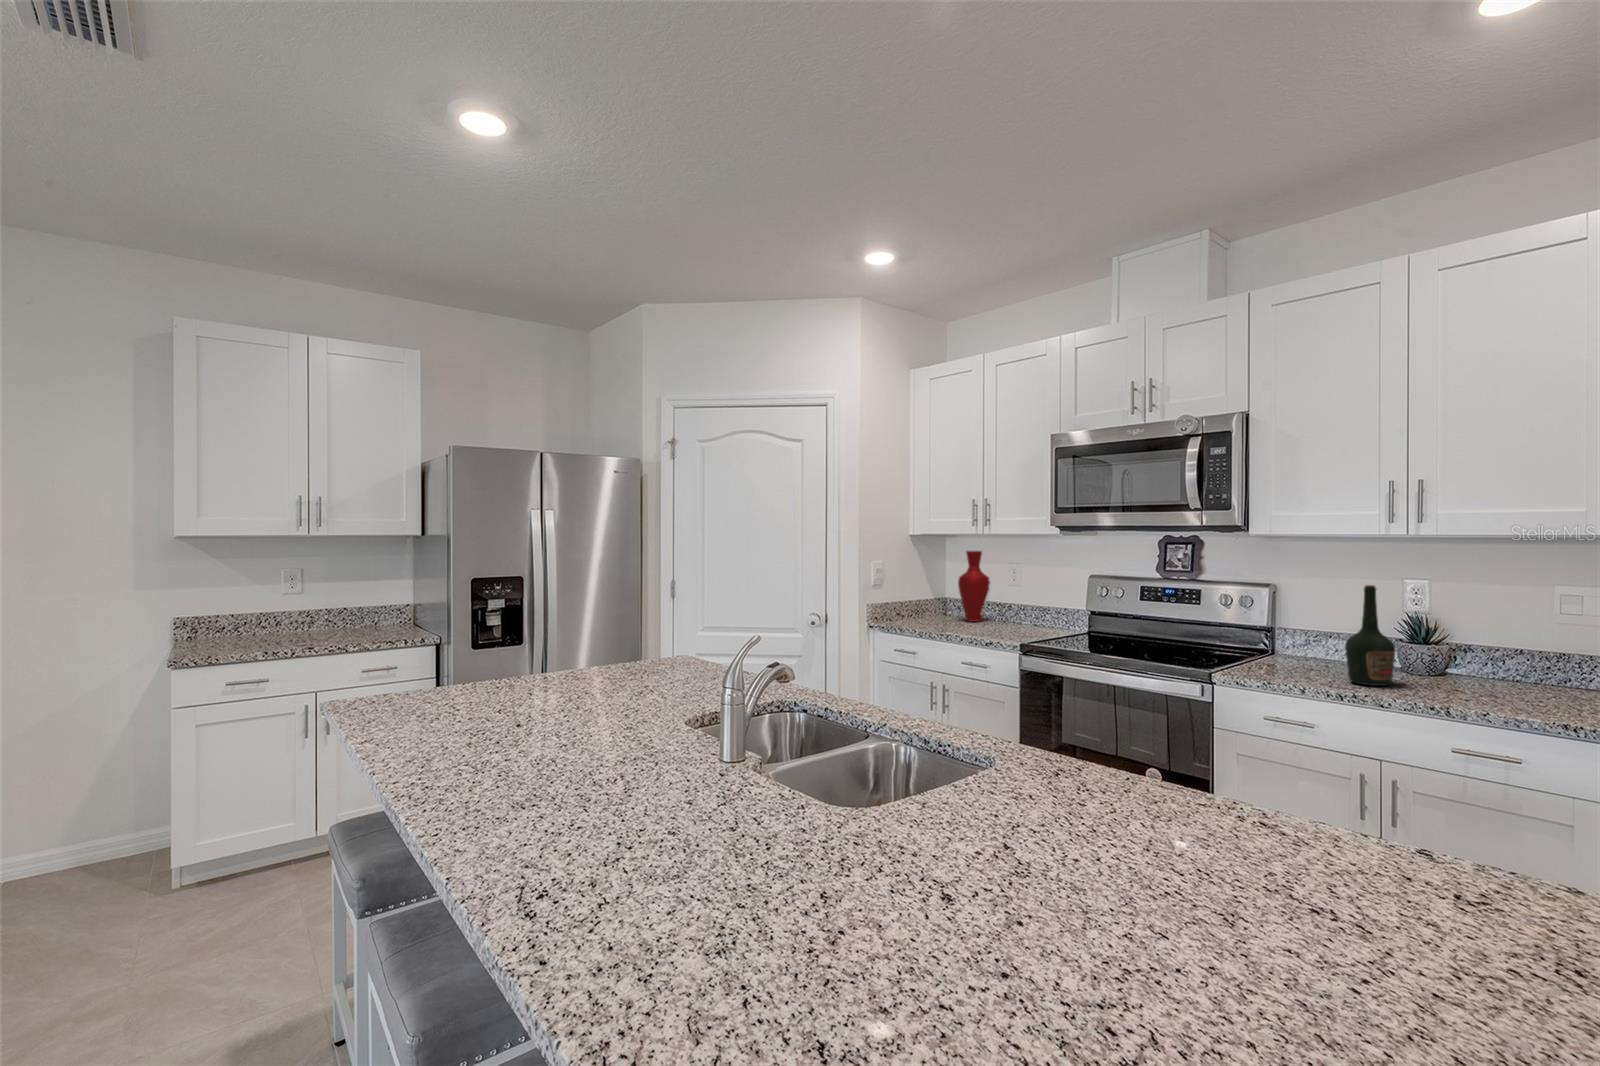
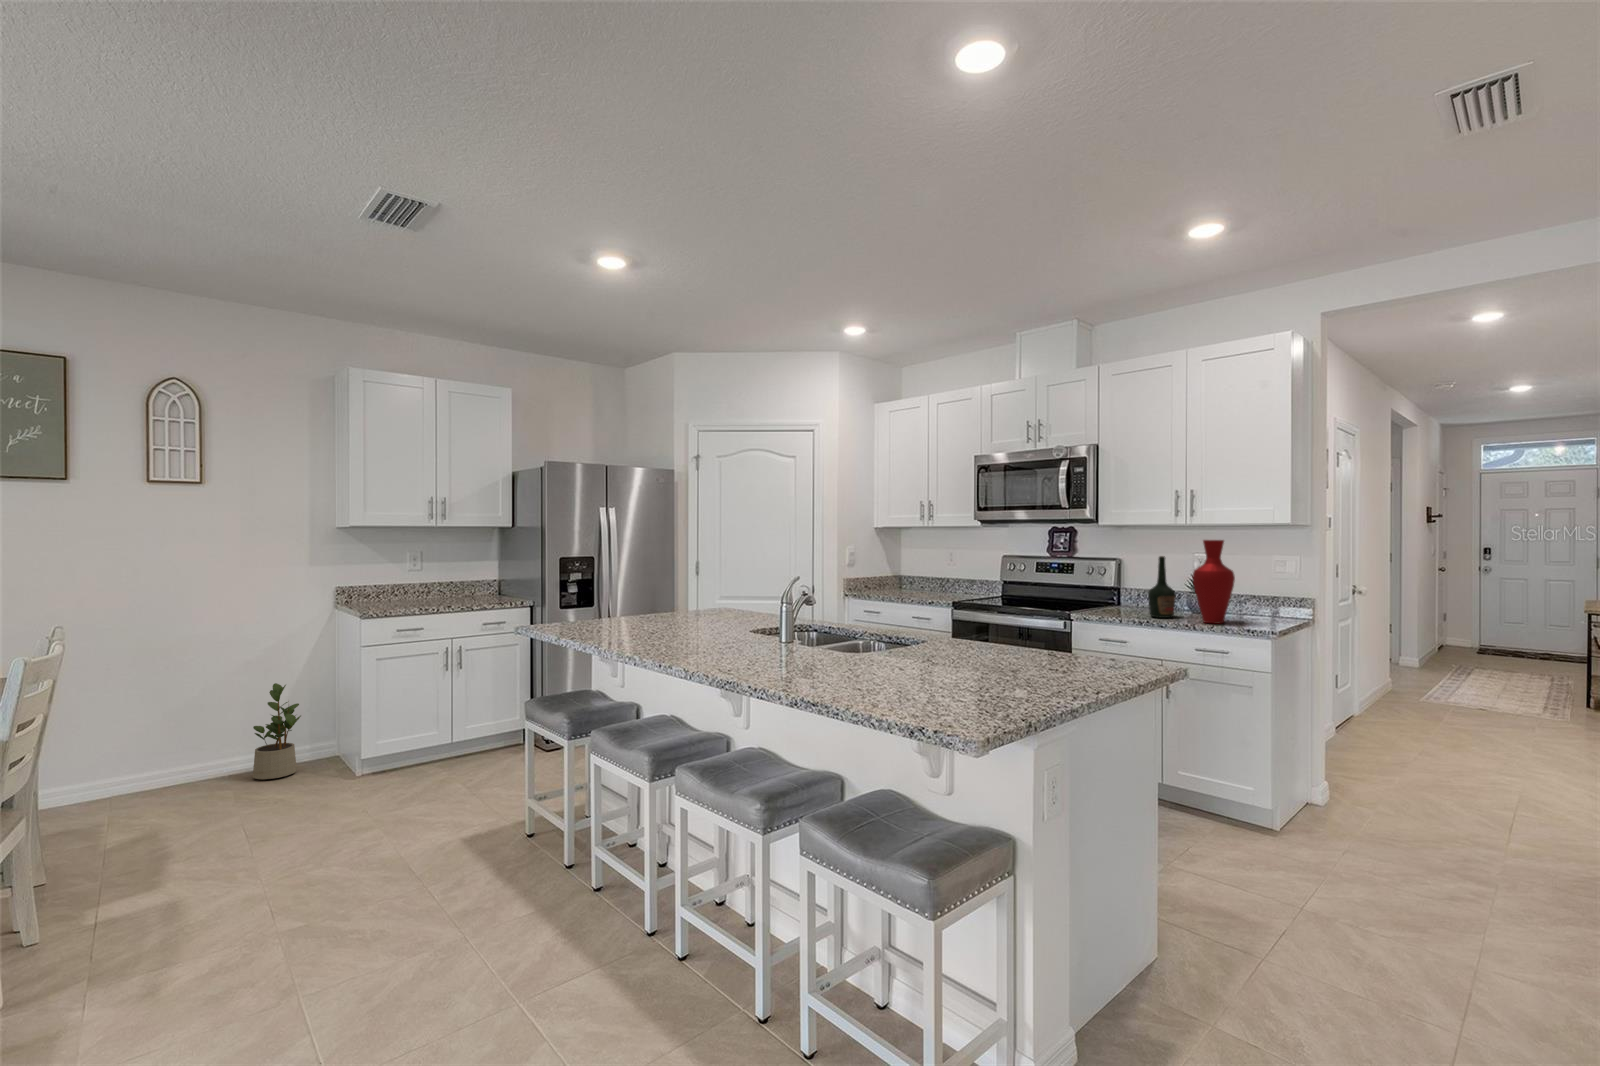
vase: present [958,551,990,622] -> present [1192,540,1235,624]
potted plant: none [28,754,109,892] -> present [253,683,301,779]

